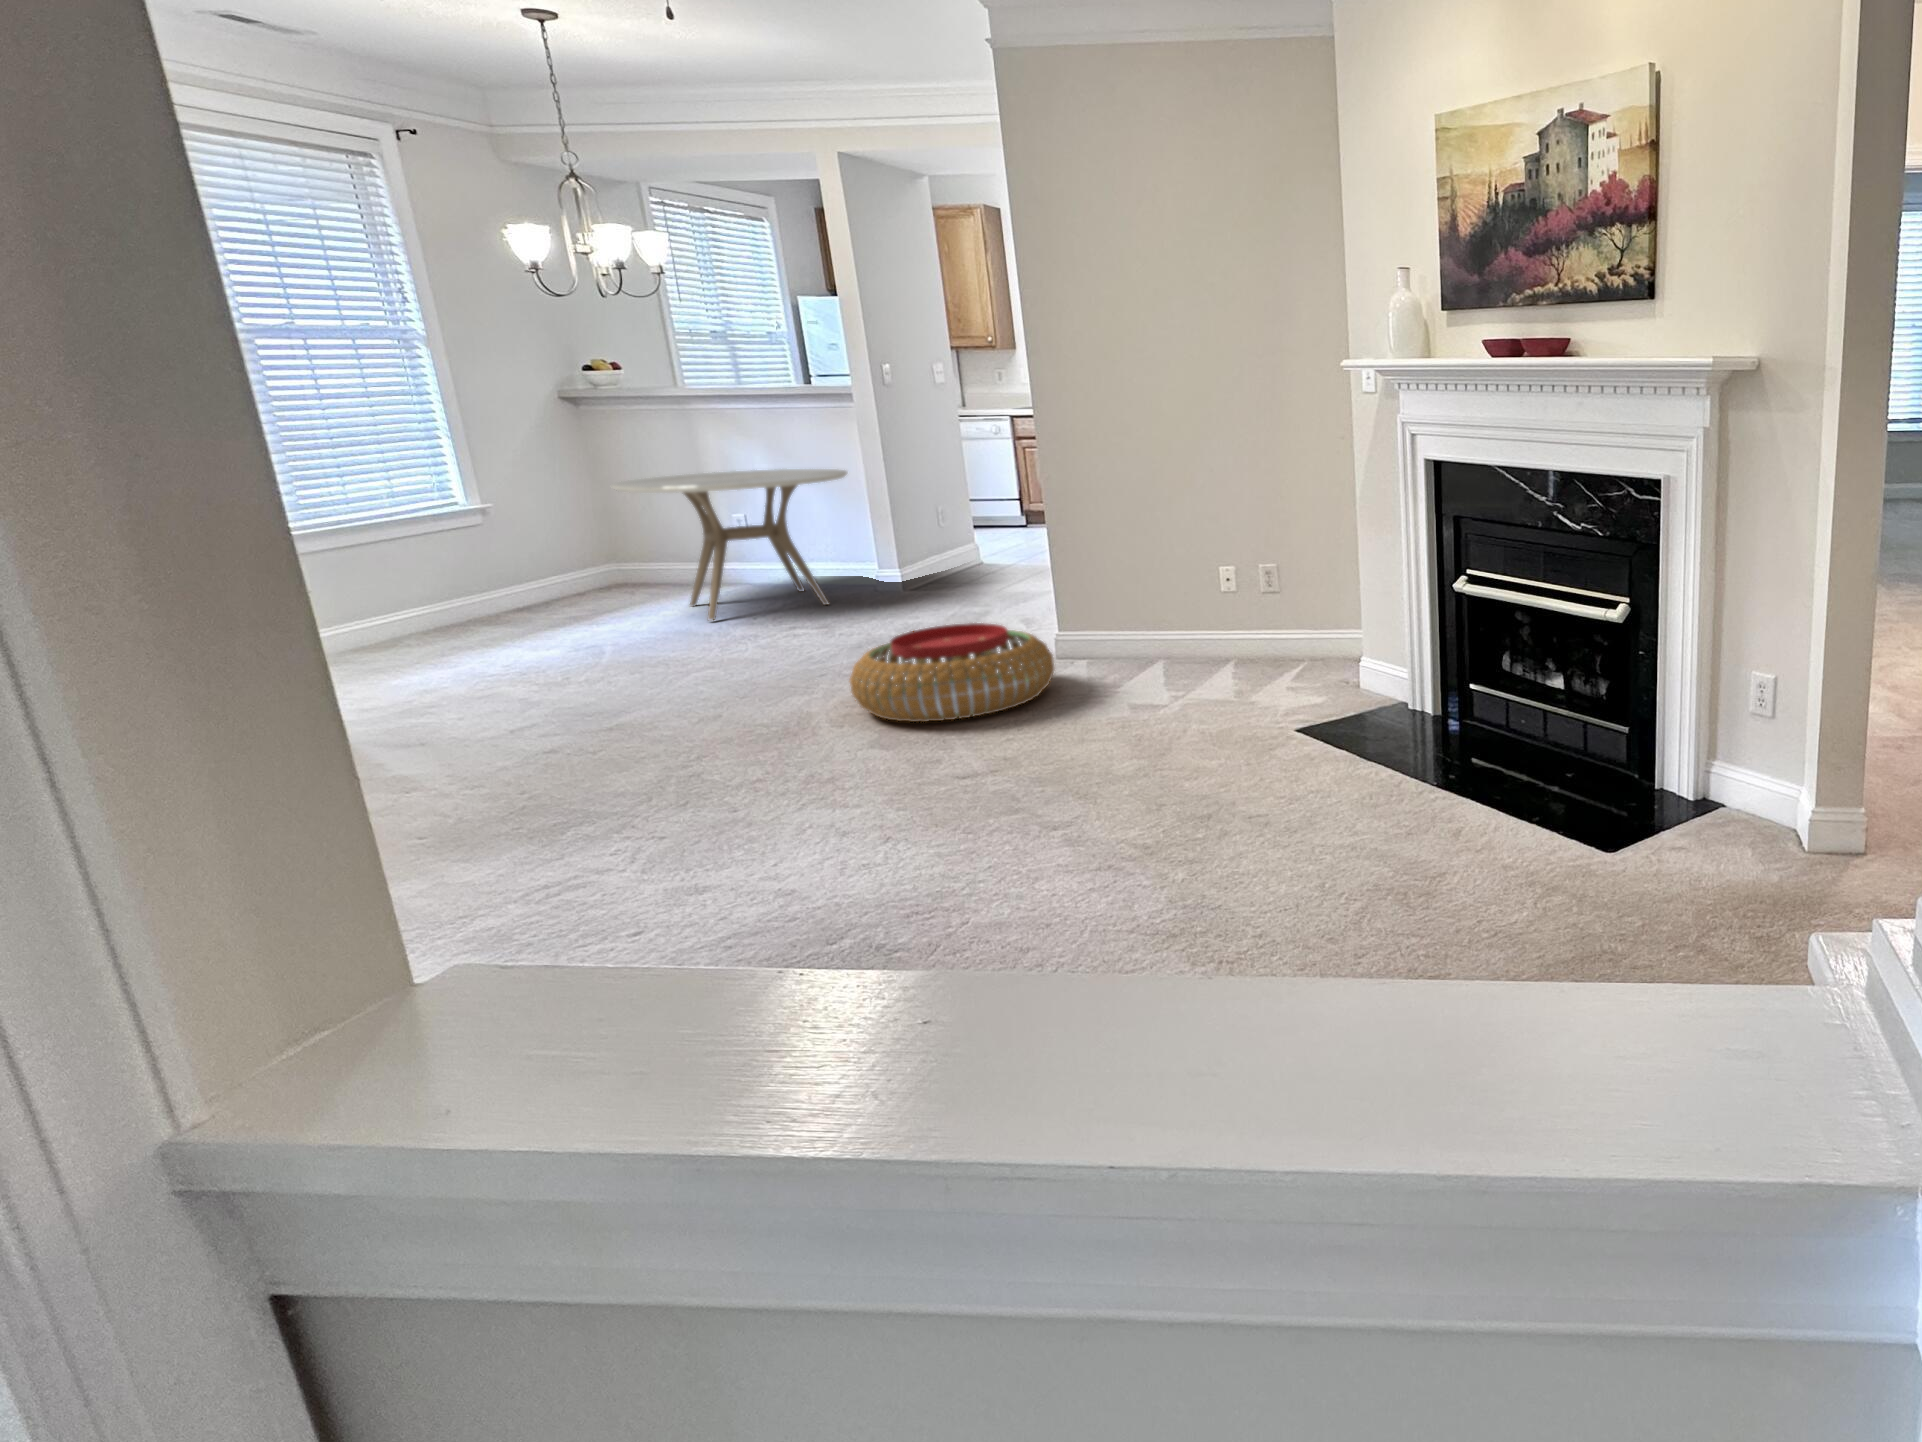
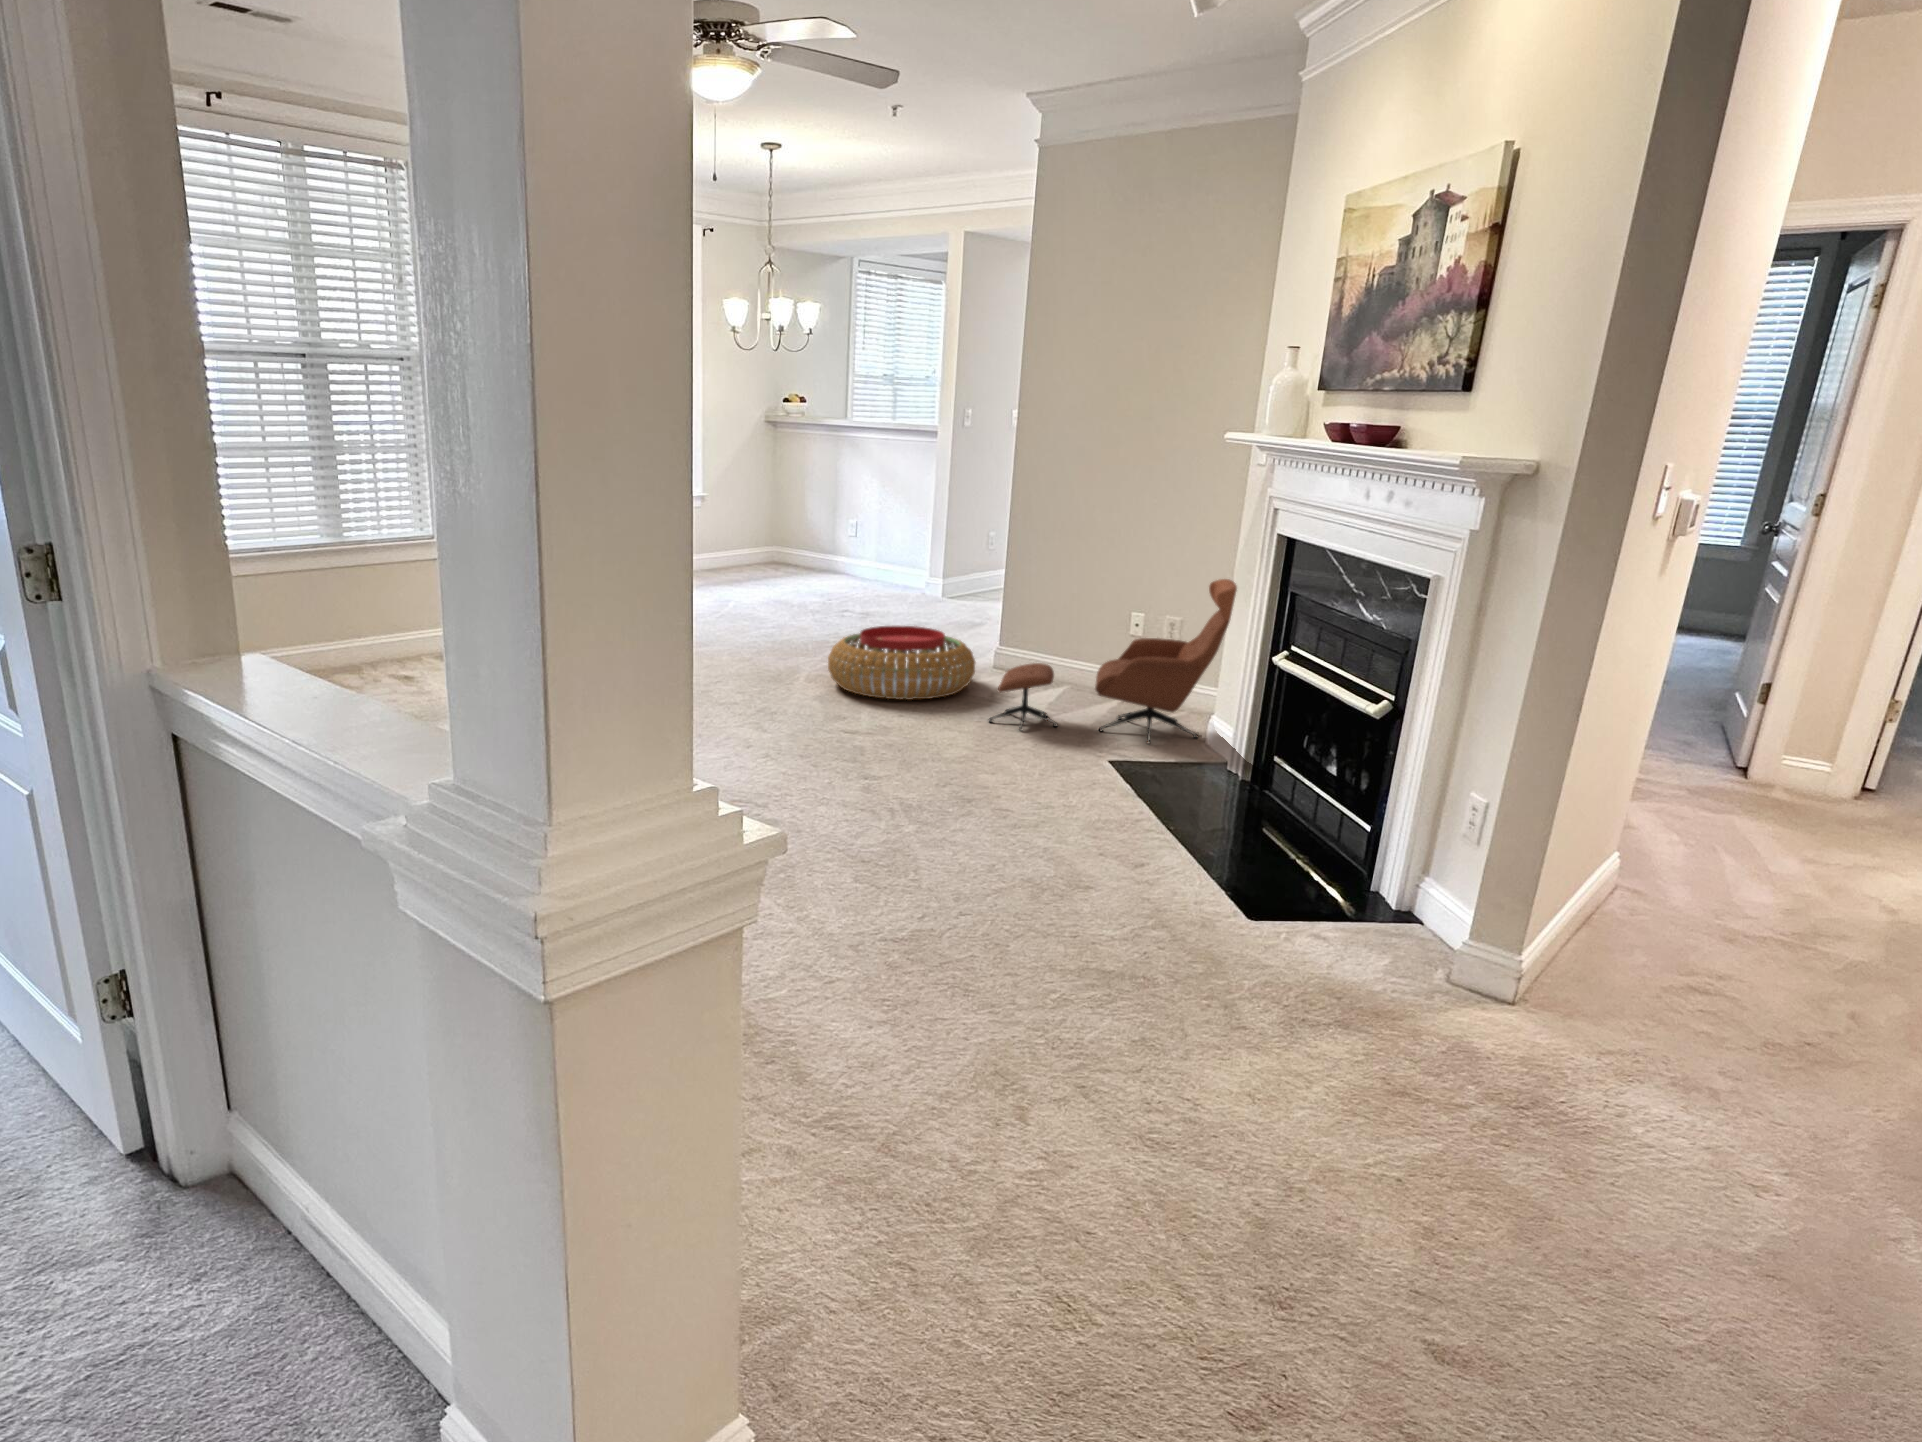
dining table: present [612,469,847,620] -> none [764,485,919,600]
lounge chair: none [1111,517,1357,718] -> present [989,579,1237,743]

